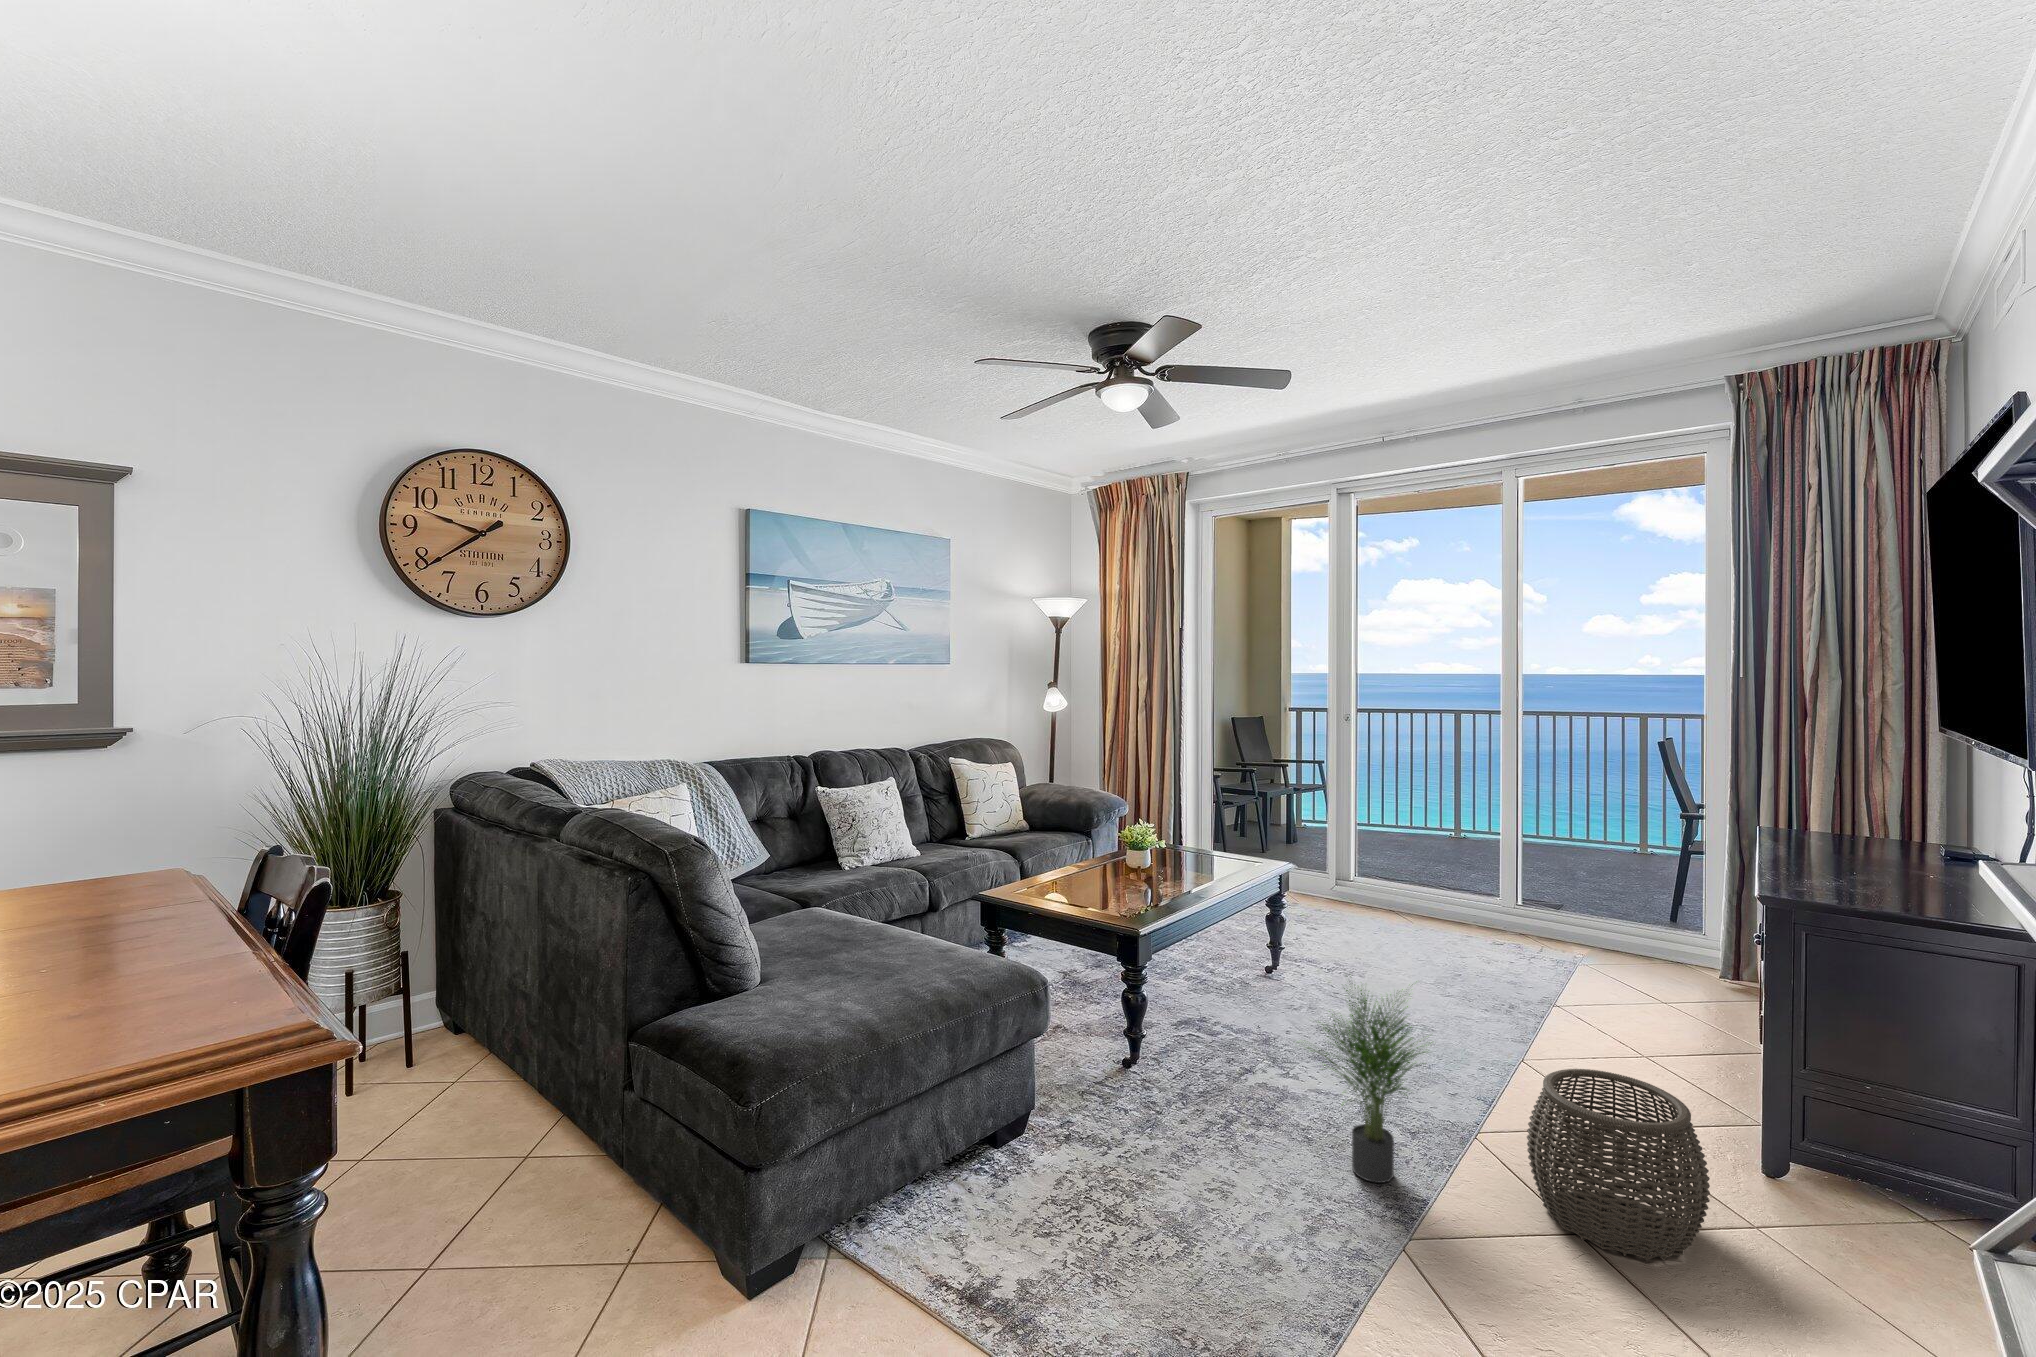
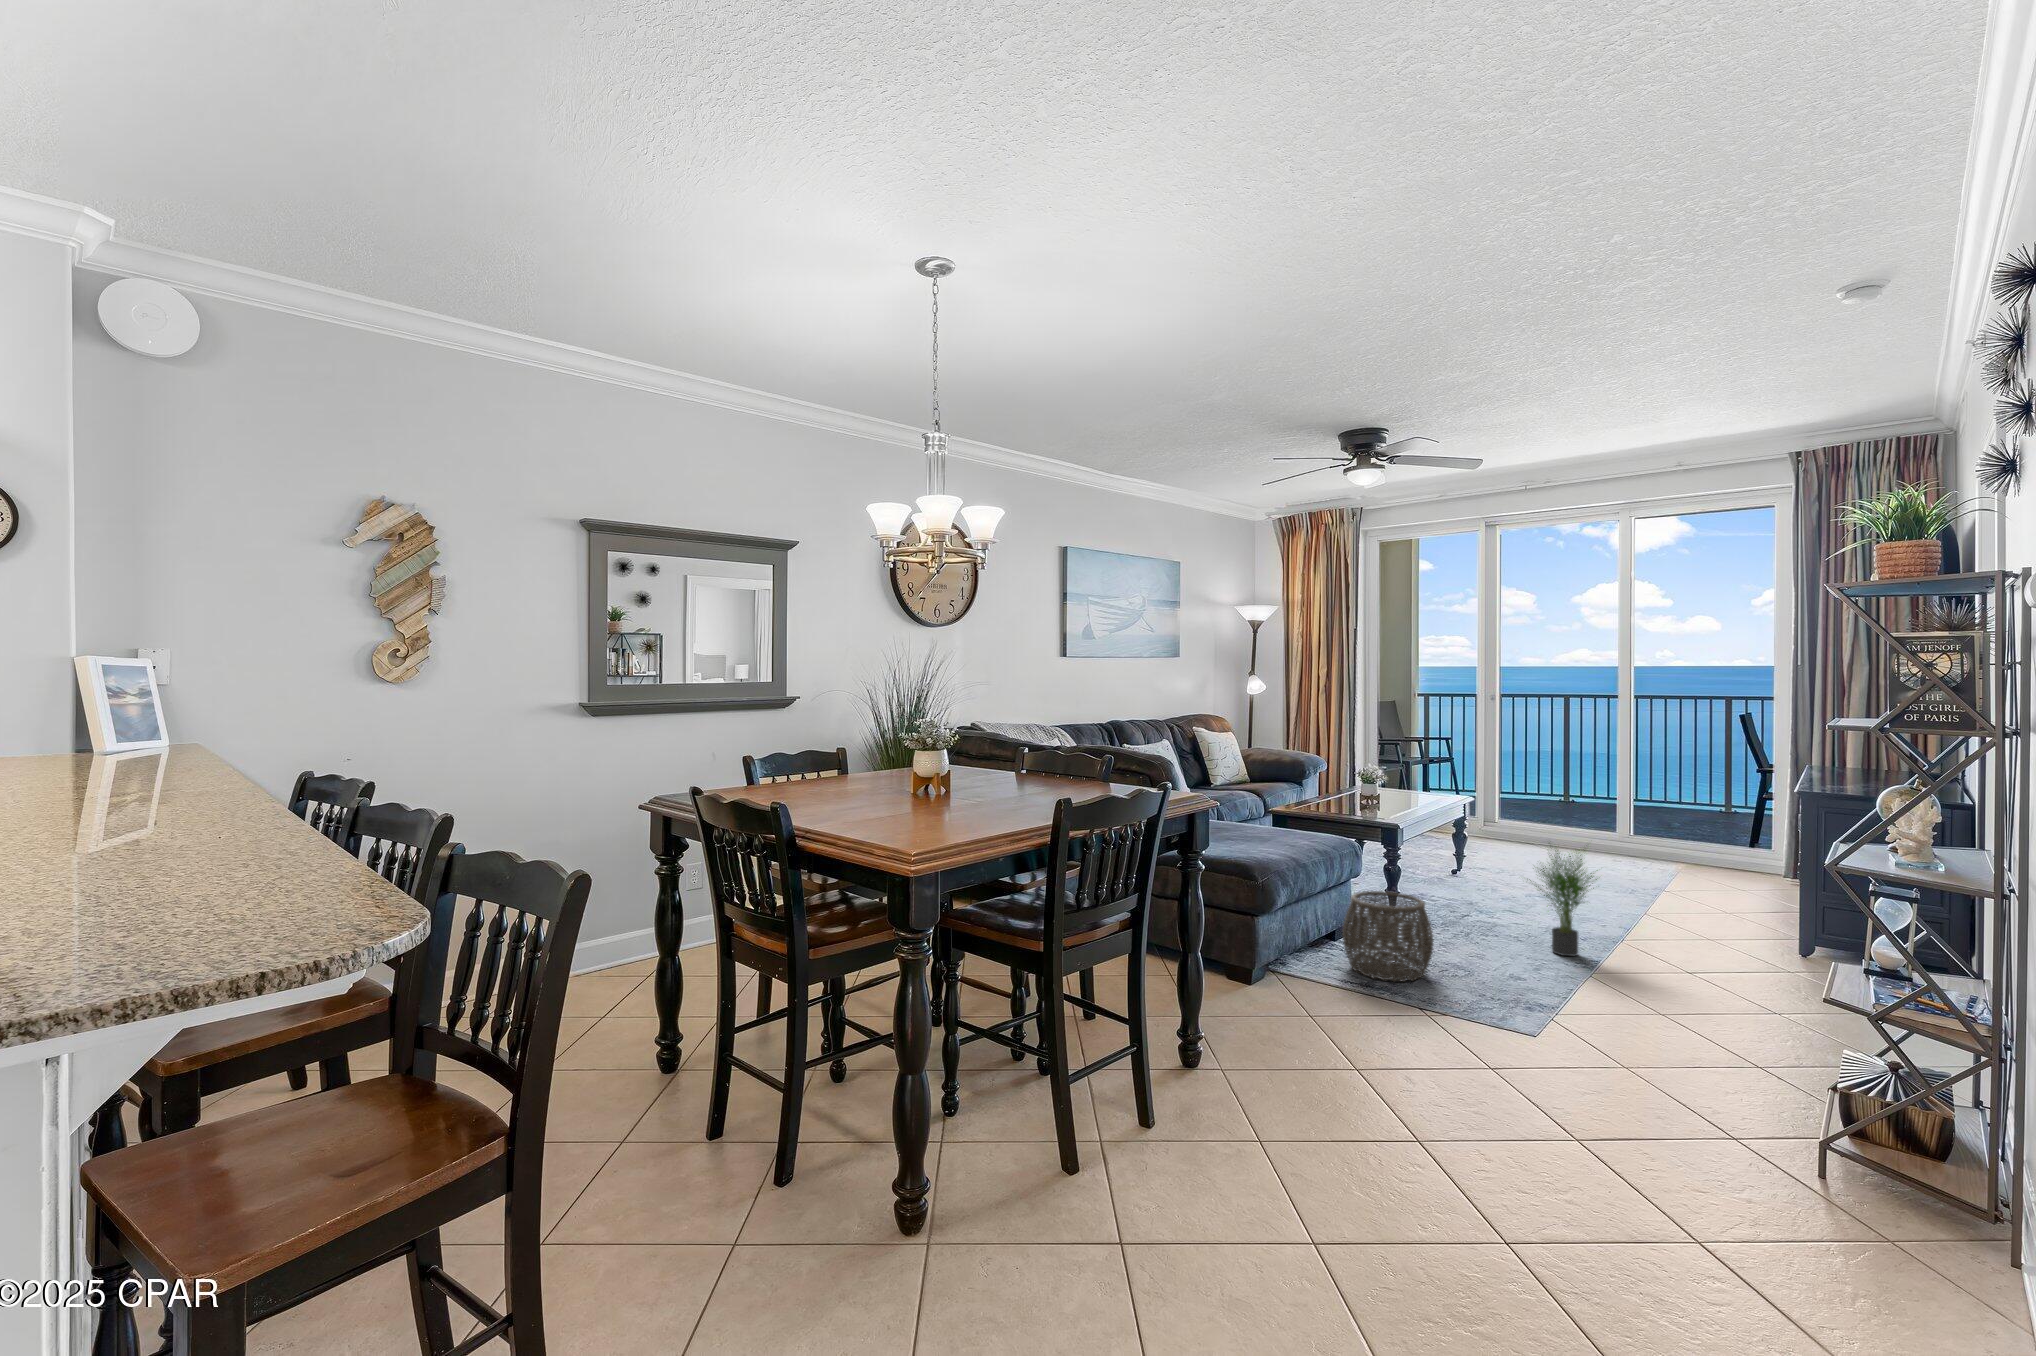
woven basket: present [1527,1069,1710,1260] -> present [1343,891,1434,981]

